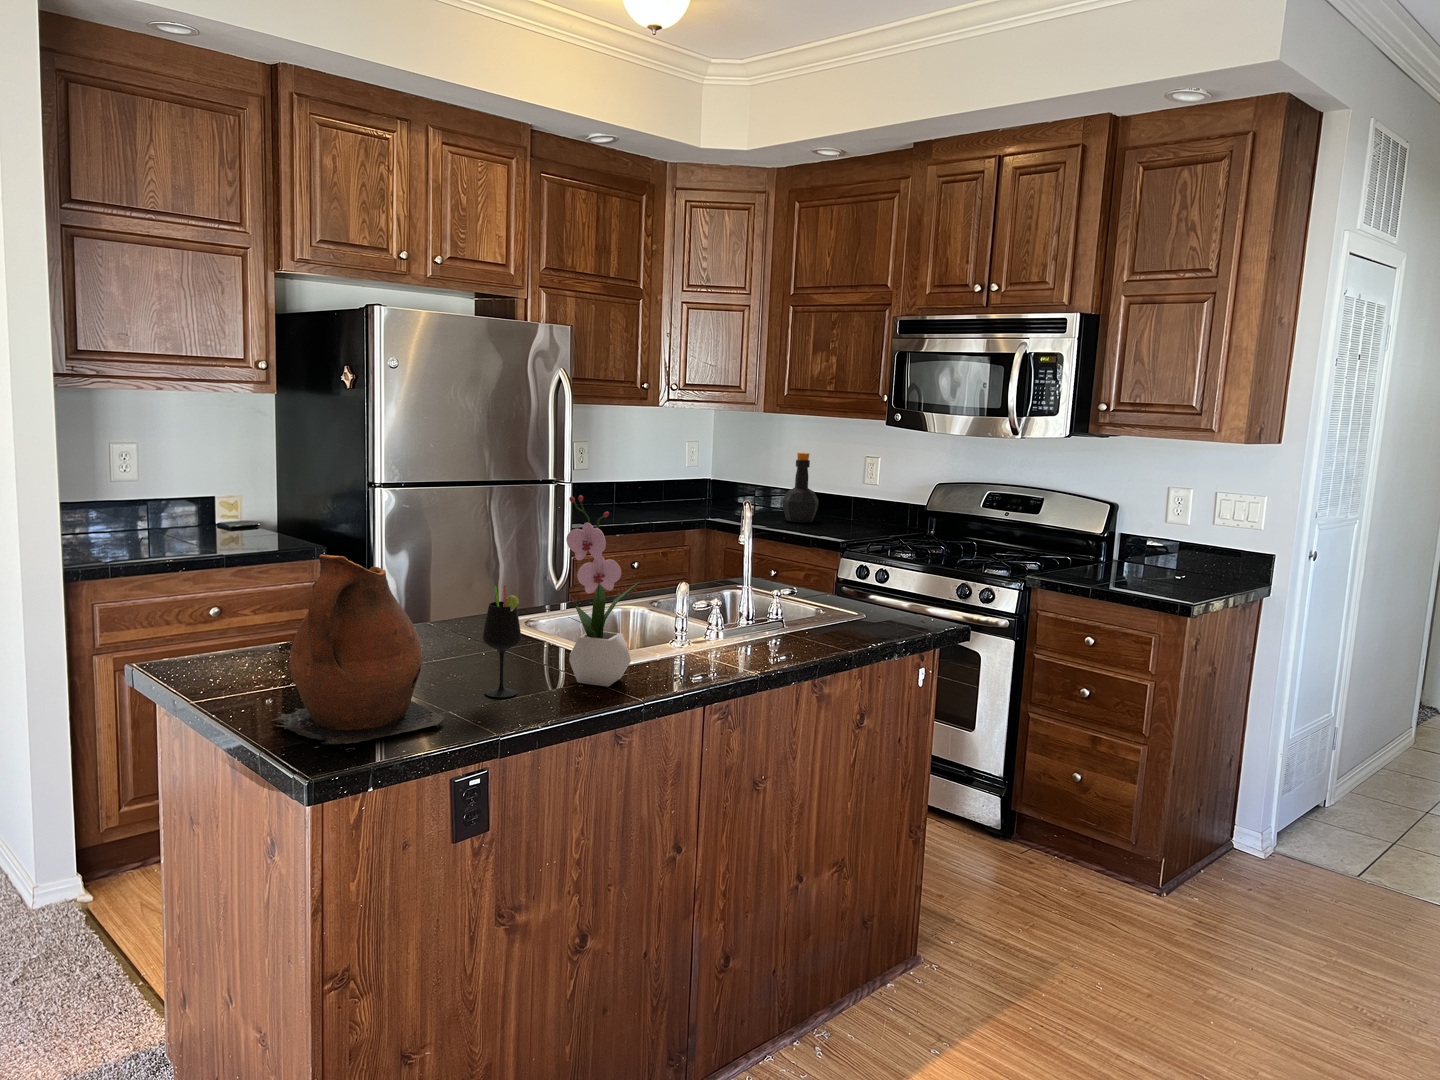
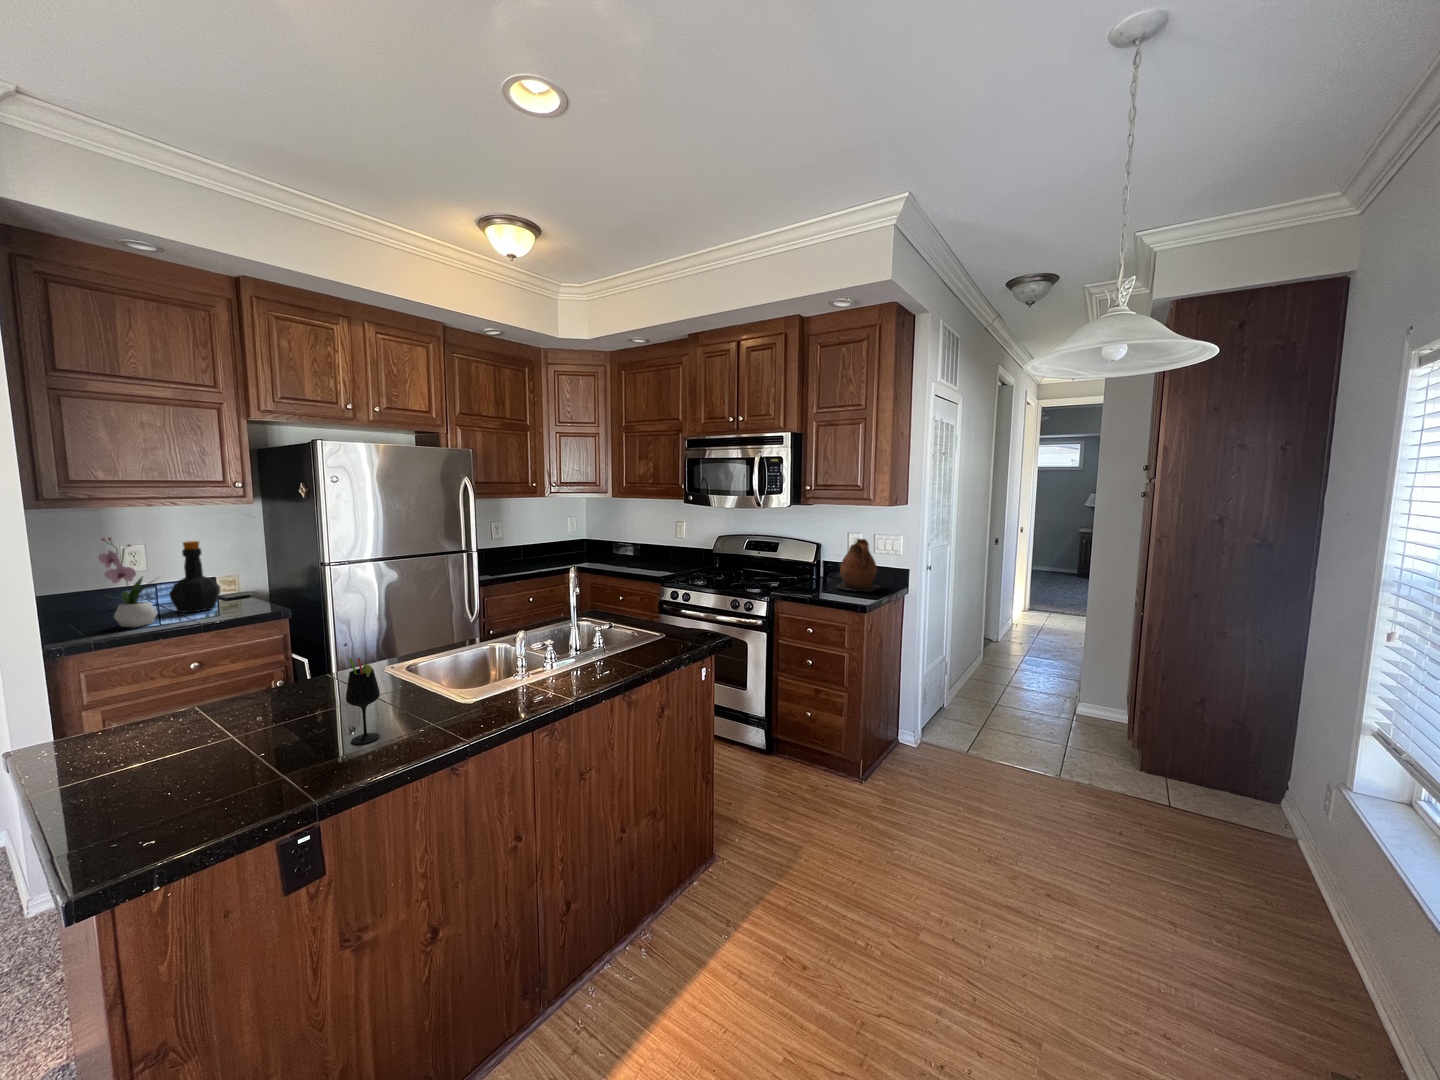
bottle: present [783,453,819,523] -> present [169,541,220,613]
flower arrangement: present [566,495,639,687] -> present [98,537,157,627]
ceramic pitcher: present [272,554,445,744] -> present [836,539,880,592]

